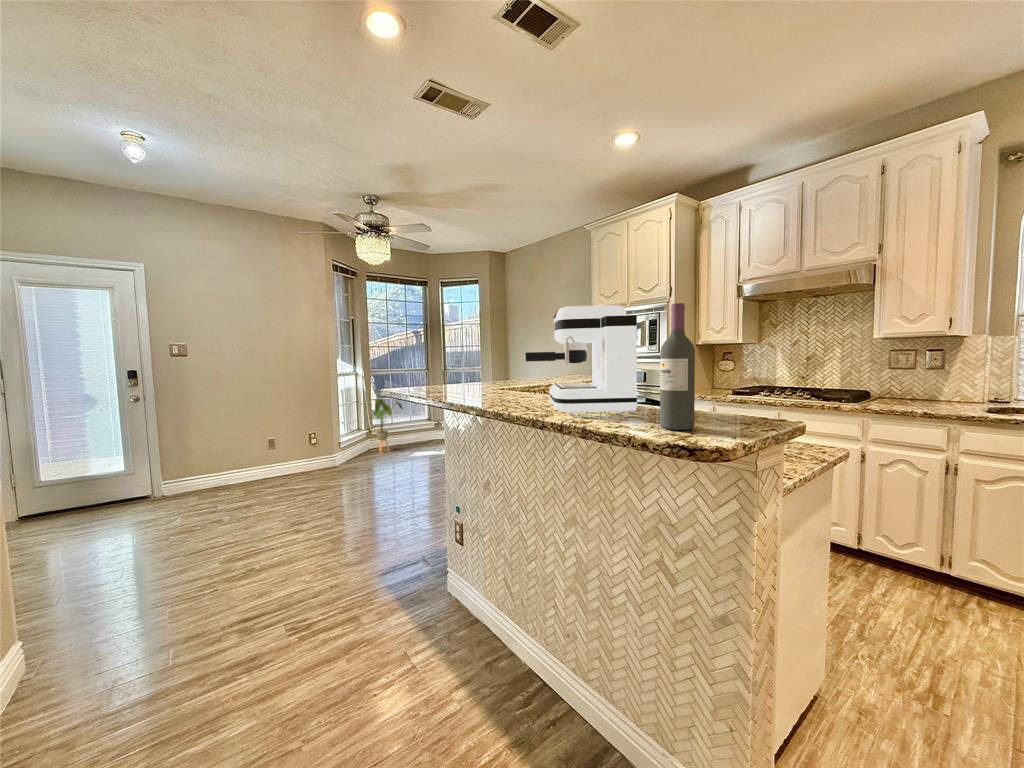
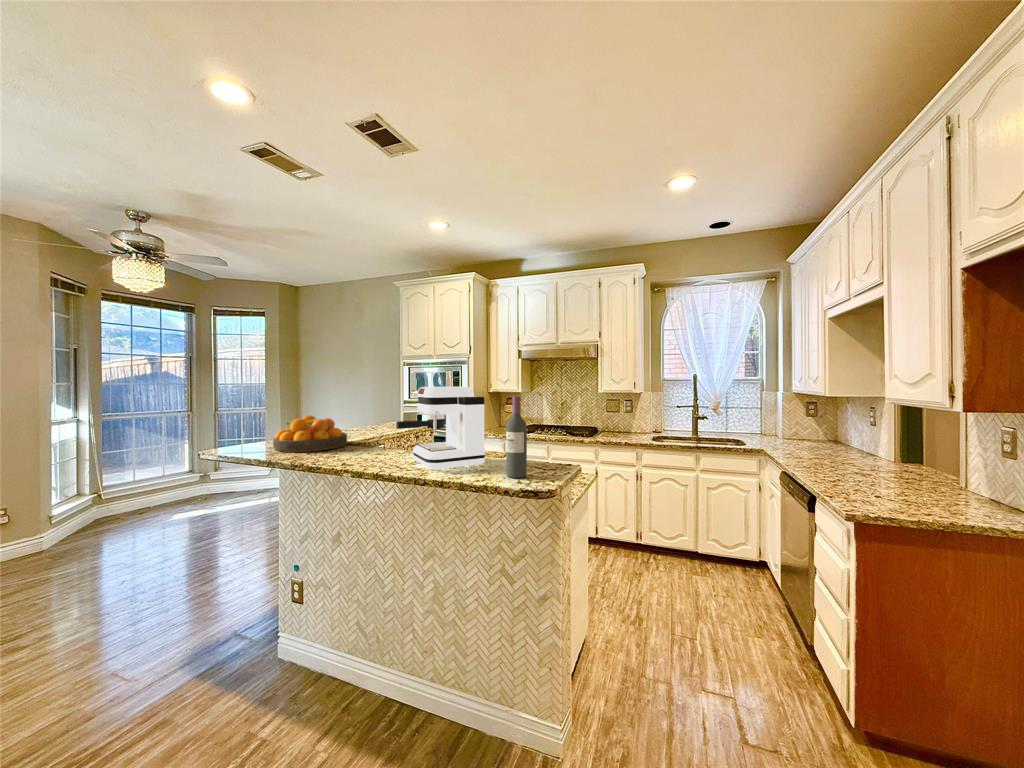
fruit bowl: none [434,358,504,393] -> present [273,415,347,452]
house plant: present [374,399,403,453] -> none [95,448,159,523]

